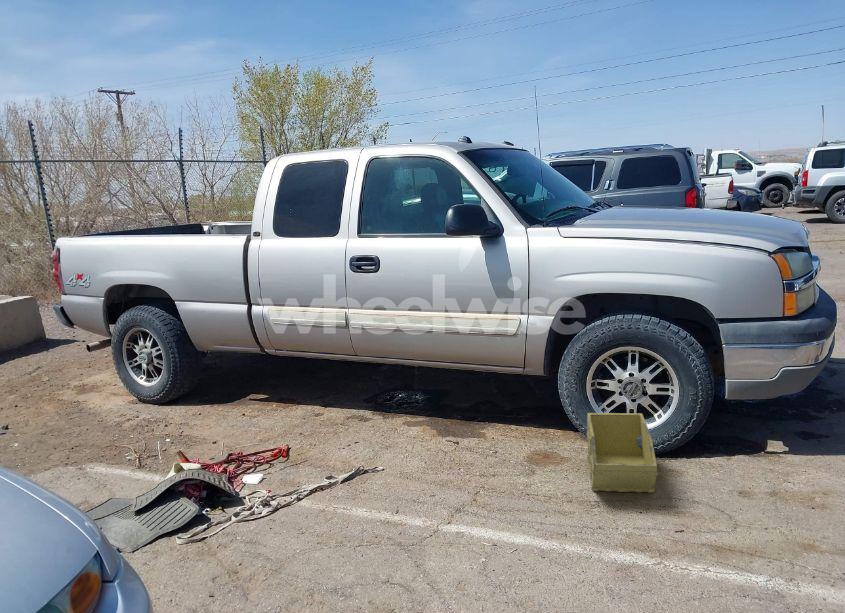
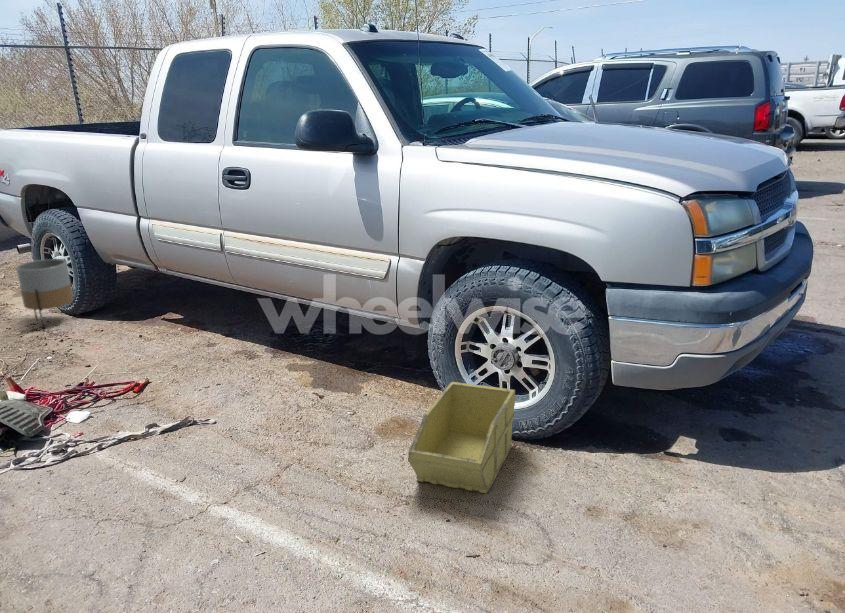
planter: none [114,352,166,419] -> present [16,259,78,330]

